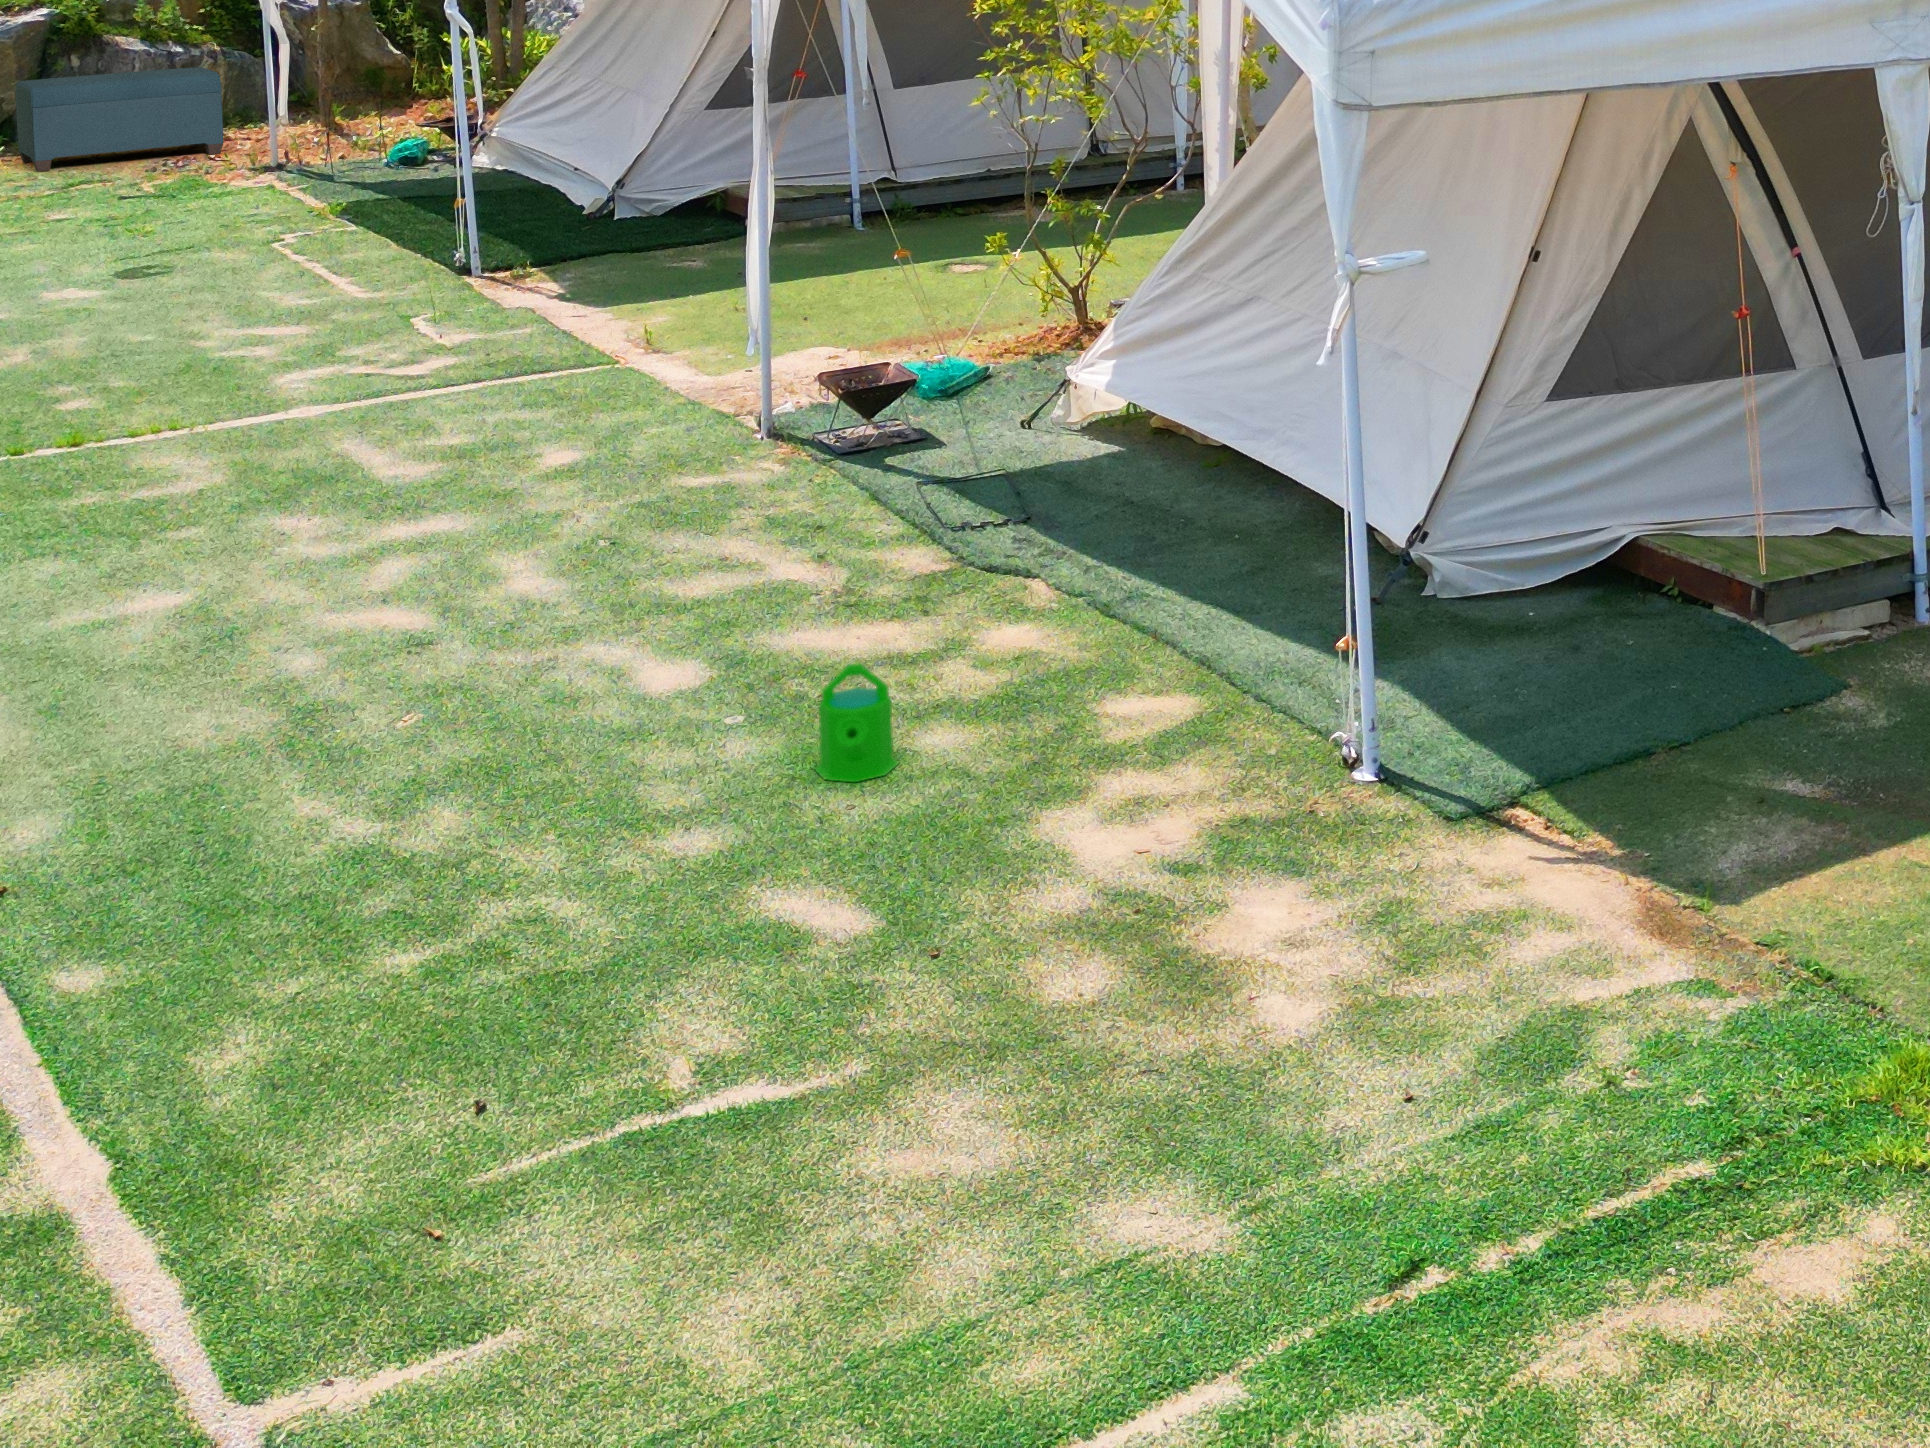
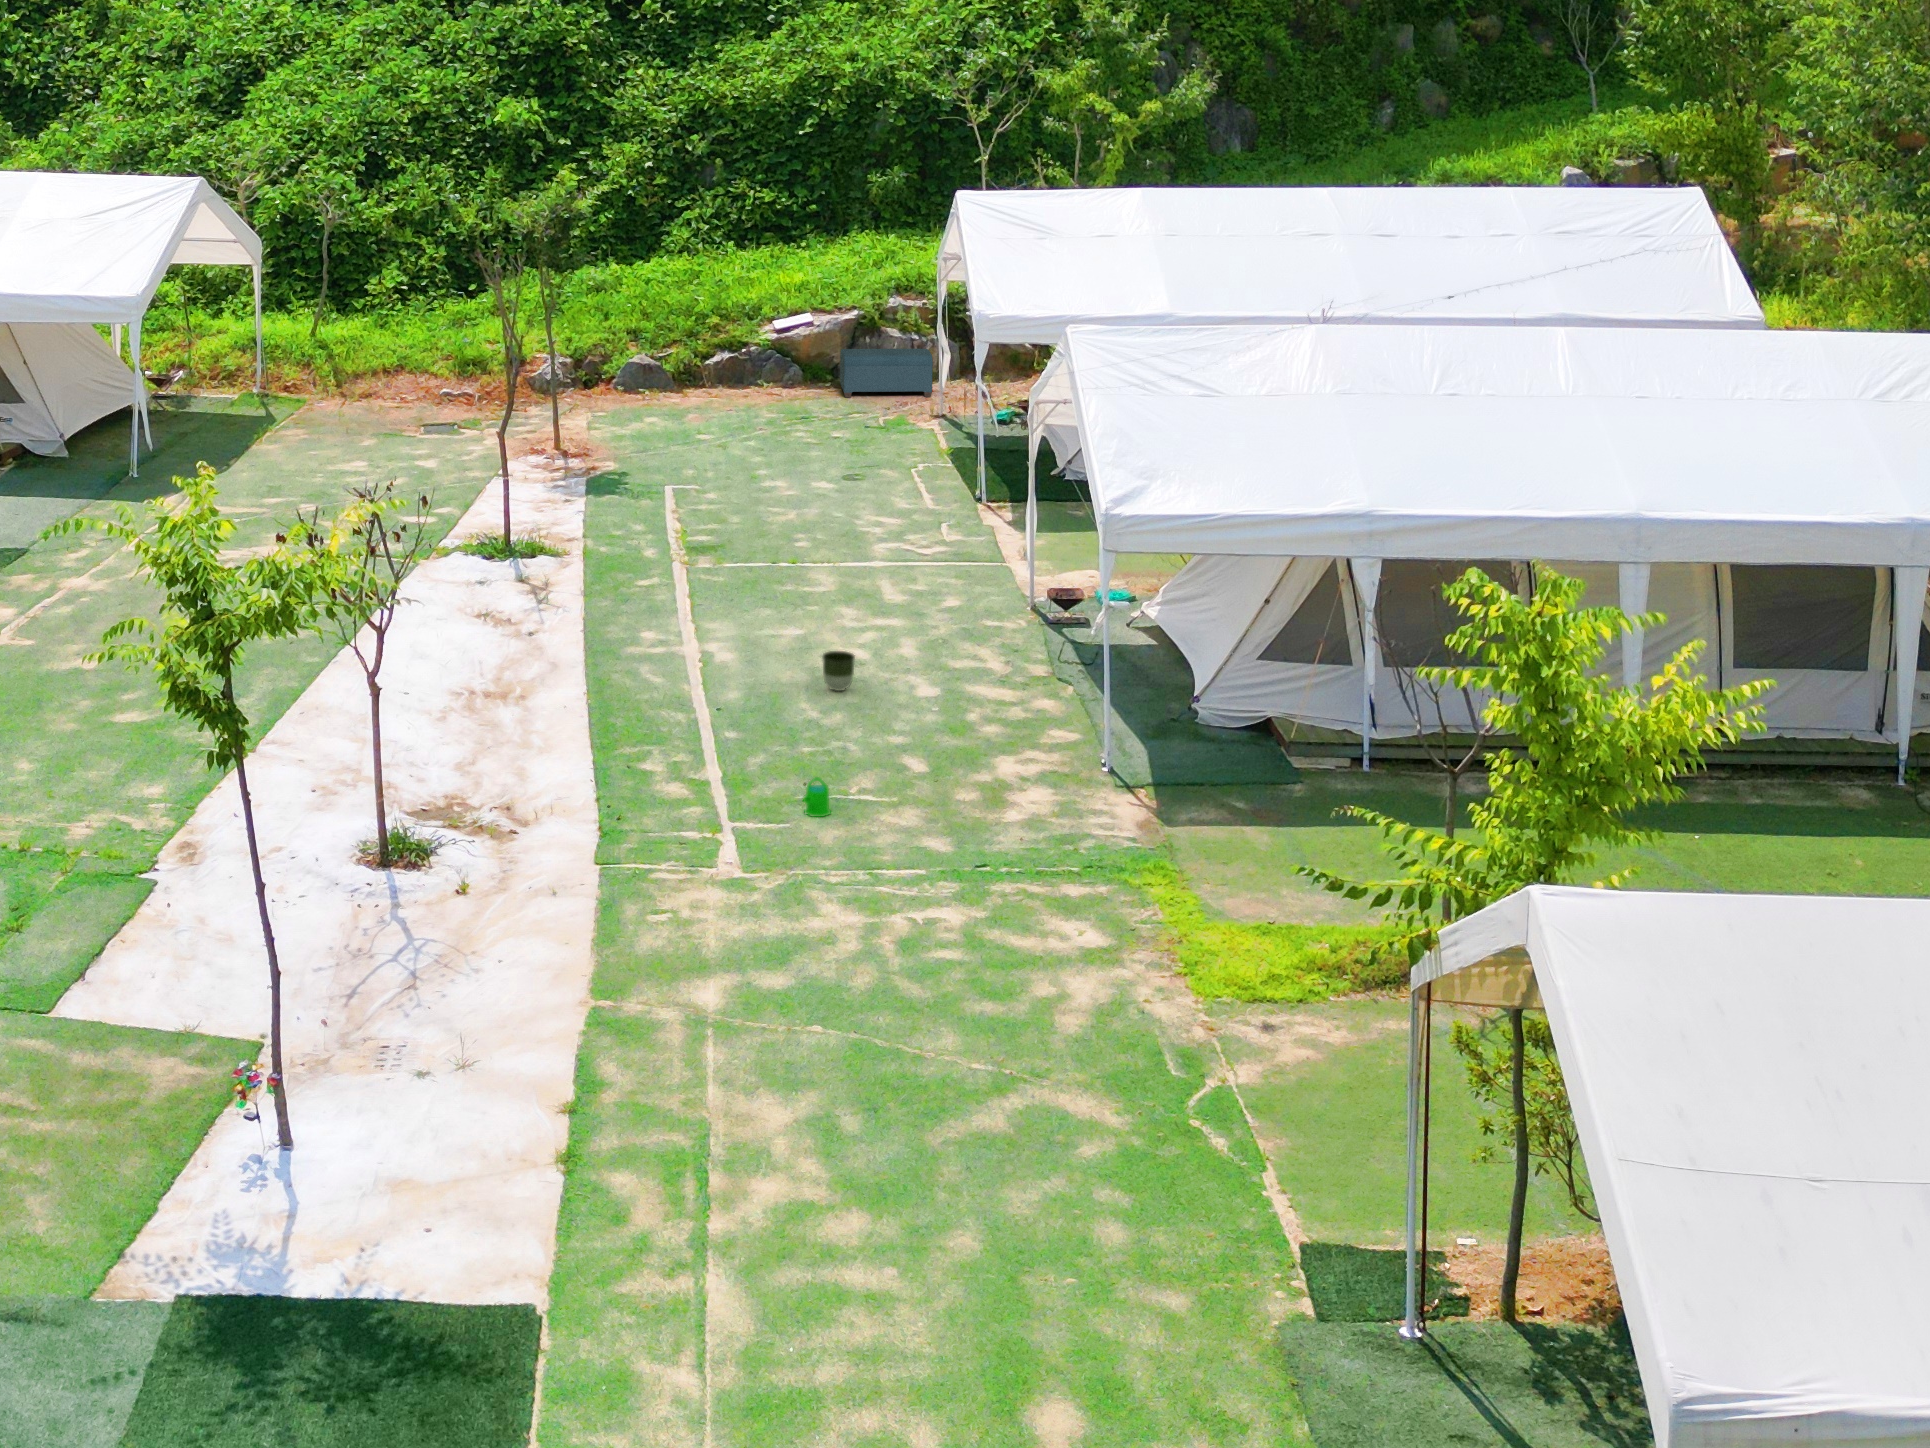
planter: none [337,605,445,734] -> present [822,651,855,691]
watering can: present [815,664,898,782] -> present [803,777,831,817]

